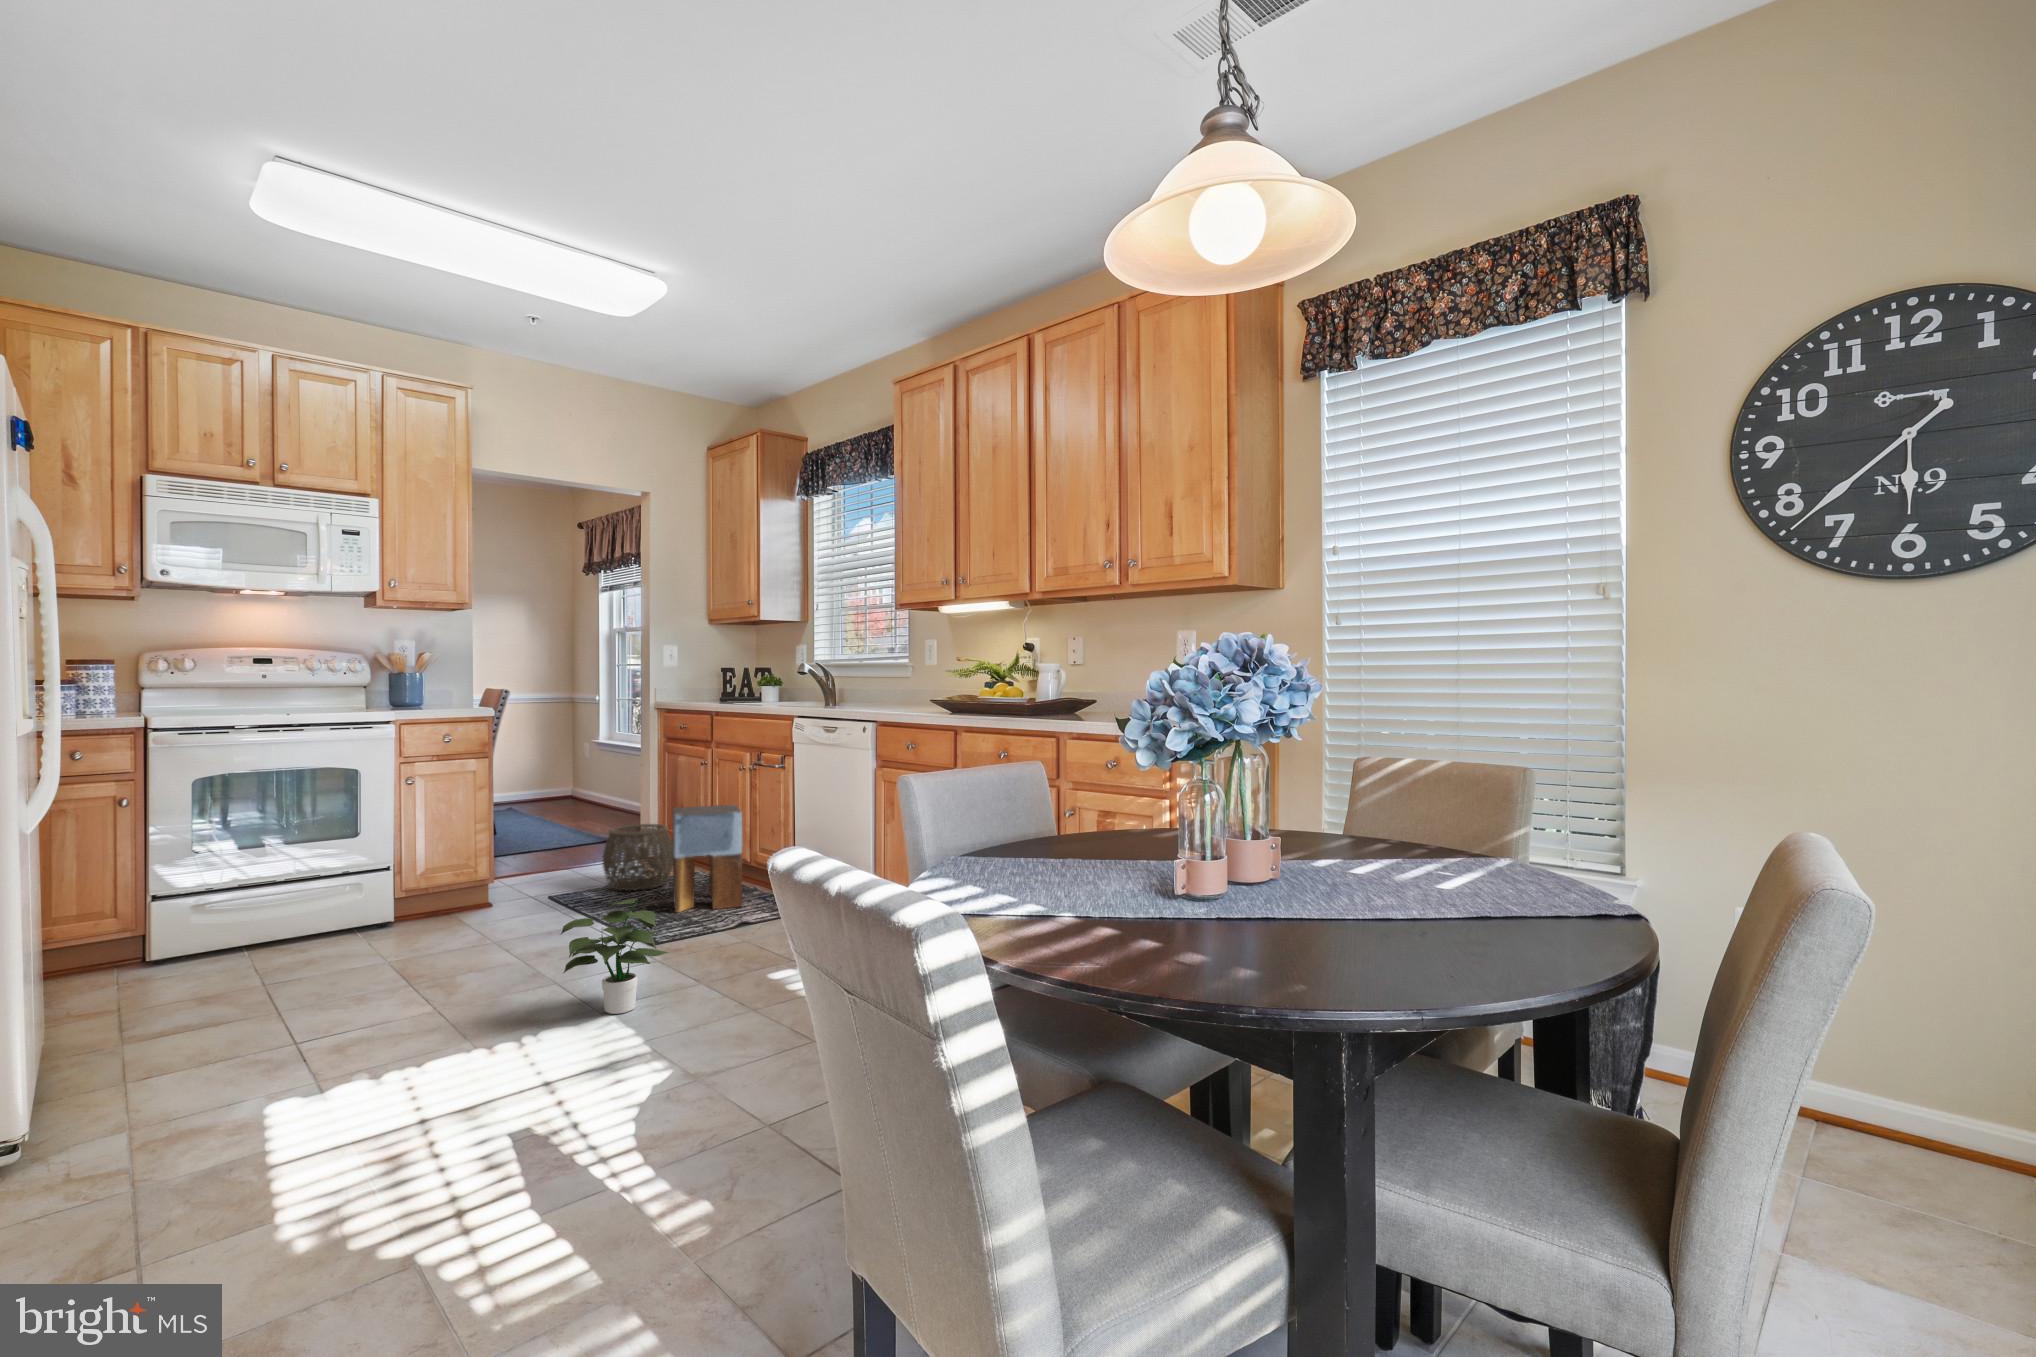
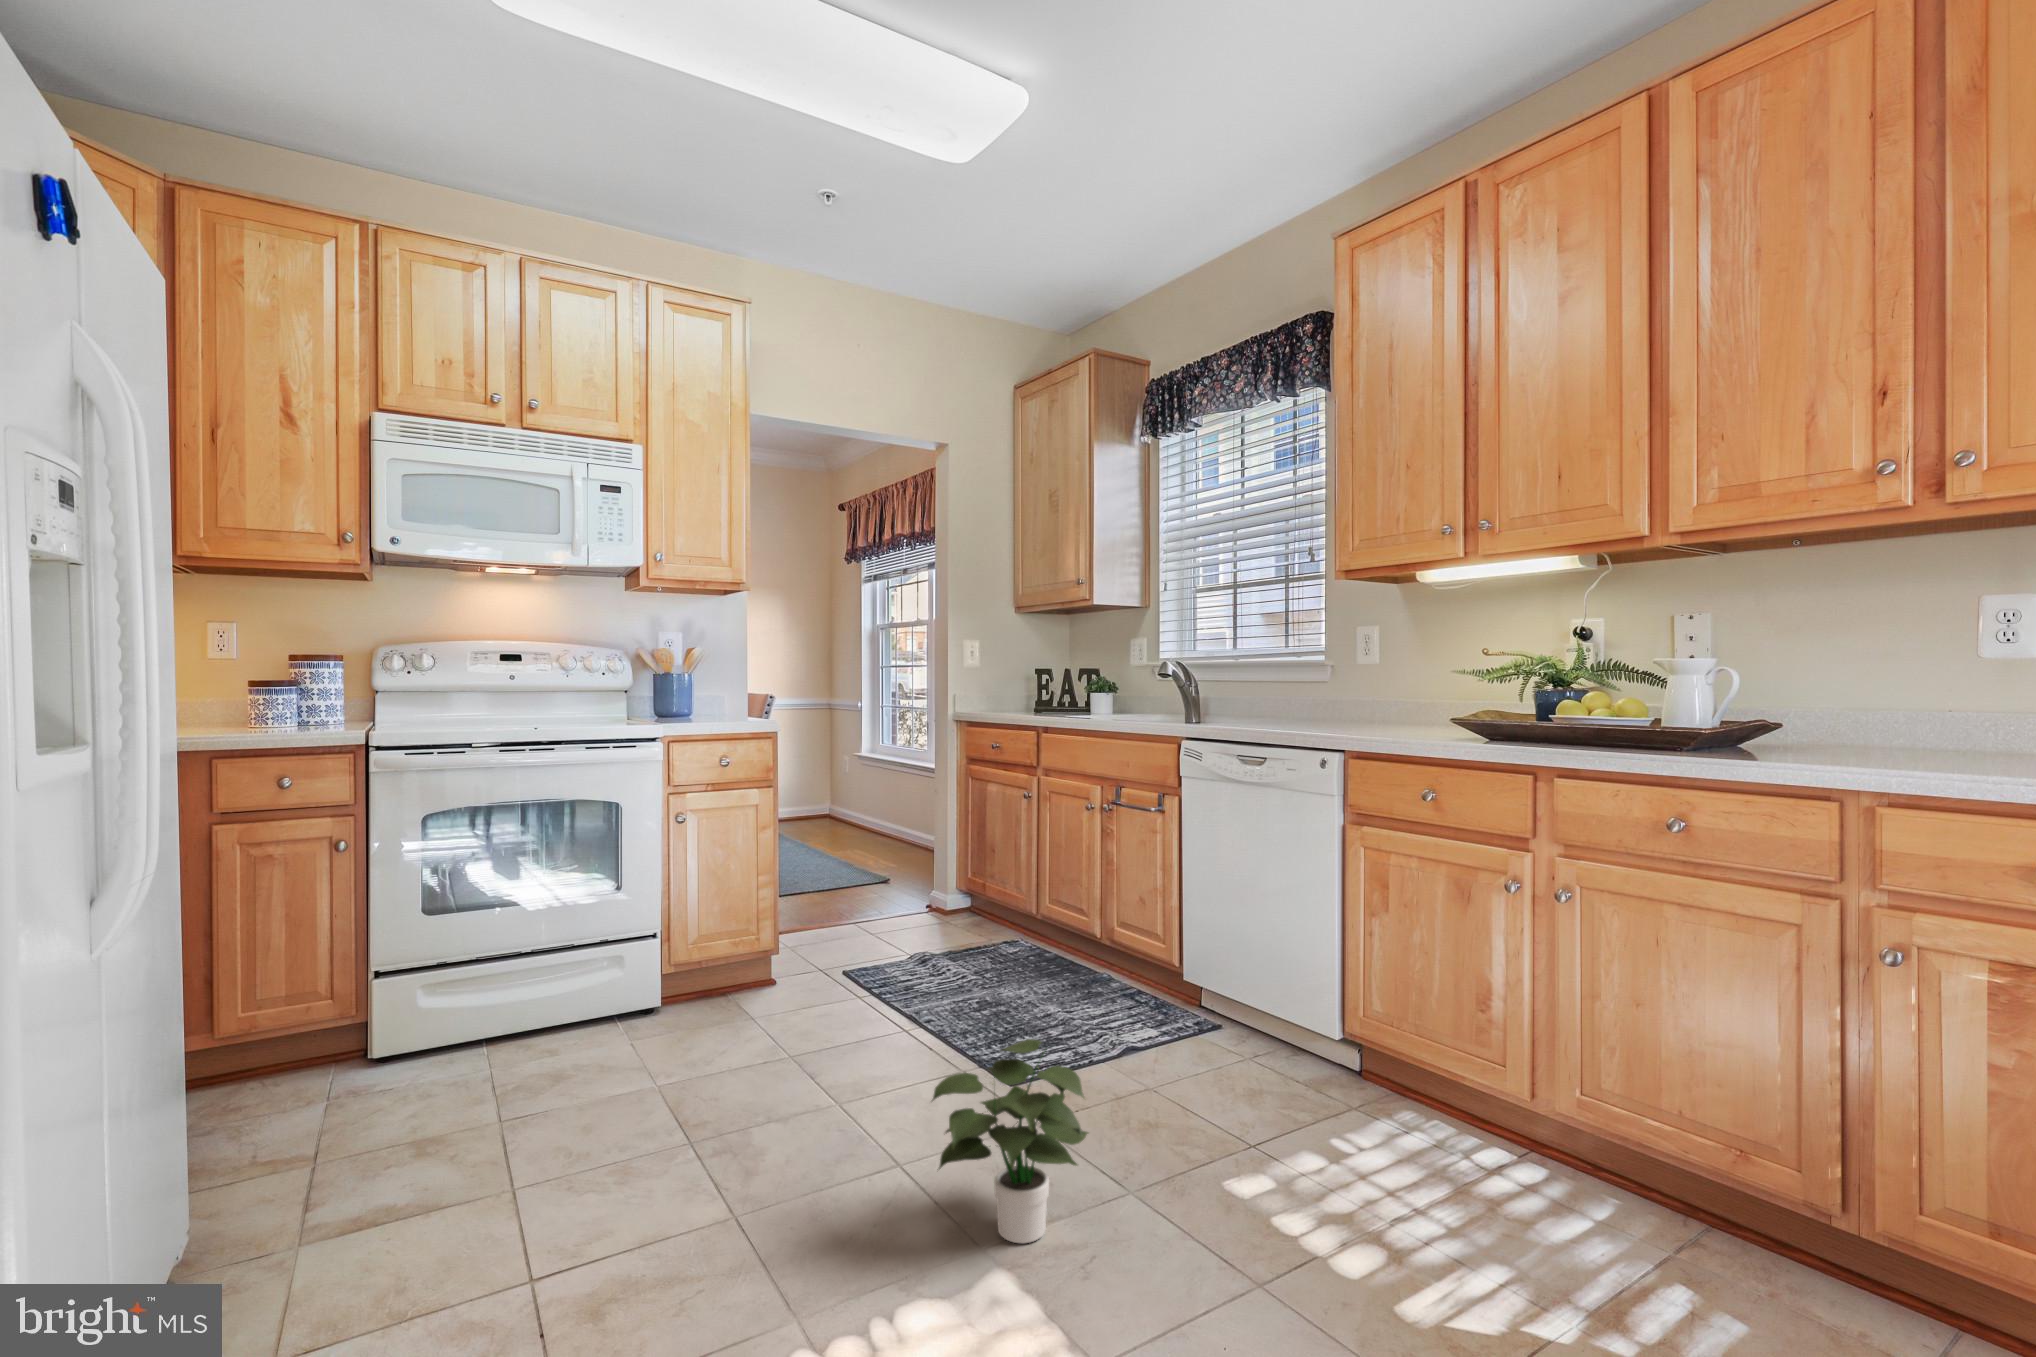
stool: present [672,805,742,913] -> none [1007,858,1110,1014]
woven basket: present [603,824,673,891] -> none [905,876,997,970]

